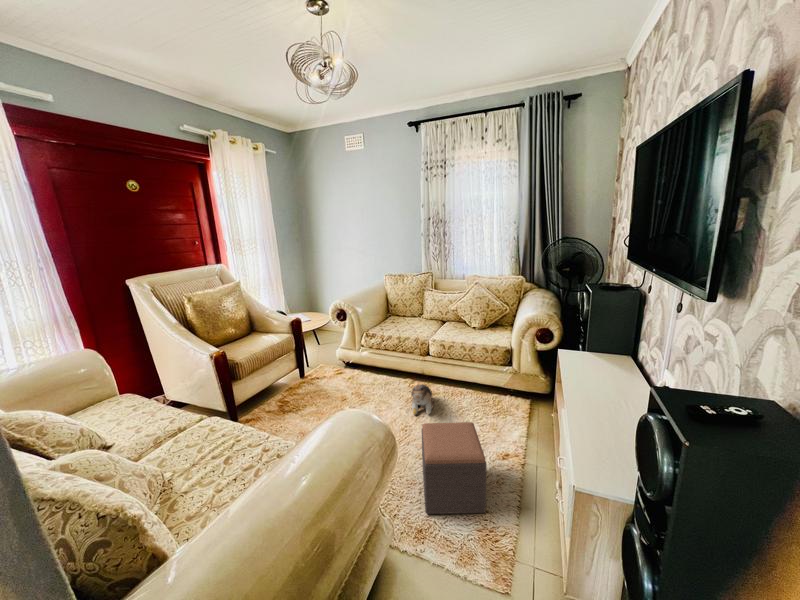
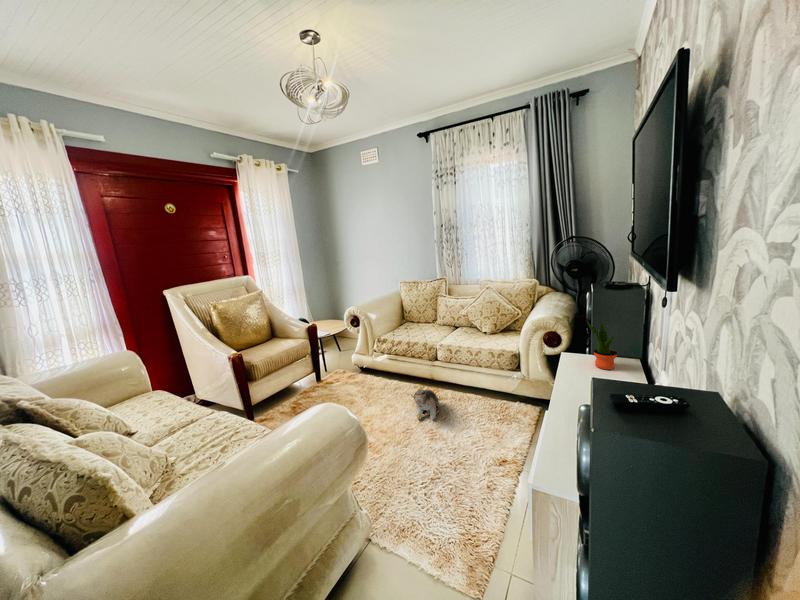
potted plant: none [591,320,617,367] -> present [587,322,617,370]
footstool: present [422,422,487,514] -> none [407,425,471,516]

